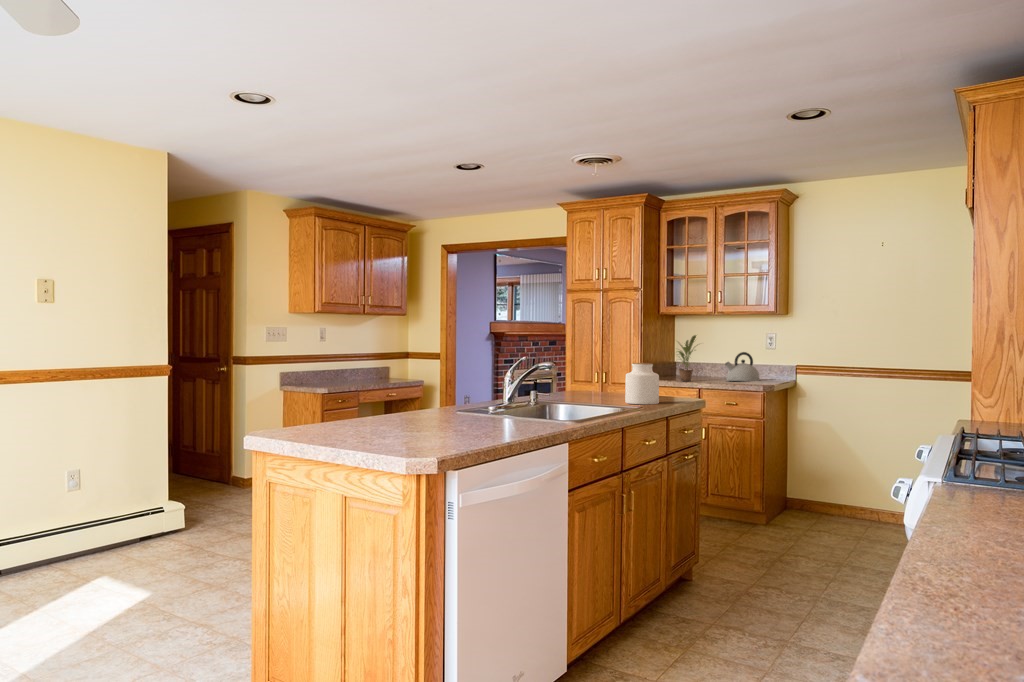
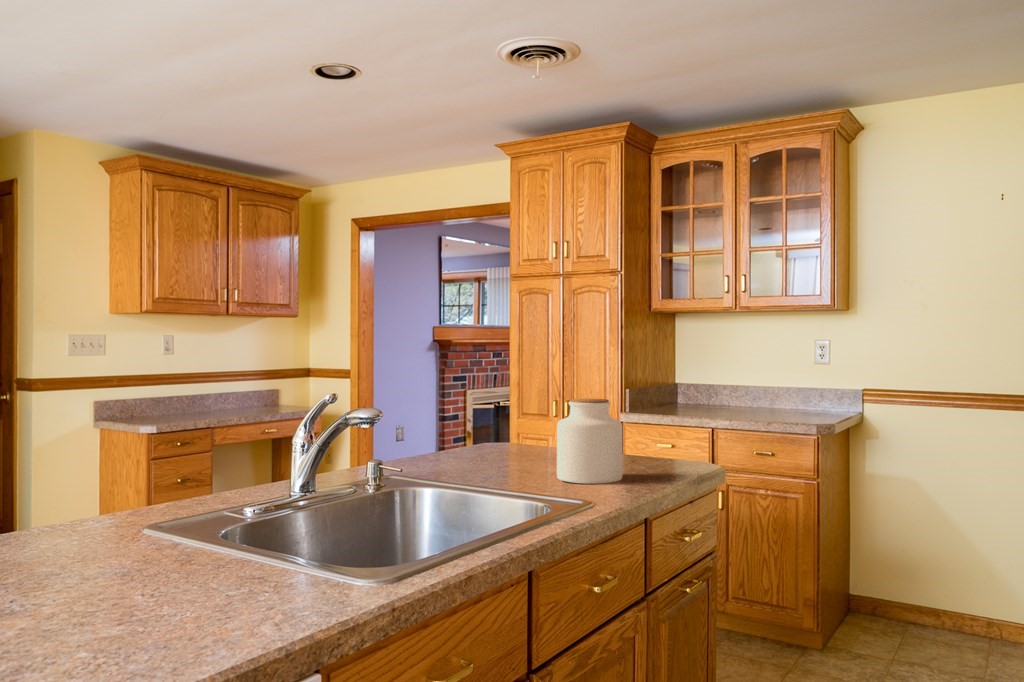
potted plant: present [677,335,696,381] -> none [674,341,721,412]
kettle: present [725,352,760,381] -> none [752,368,807,414]

